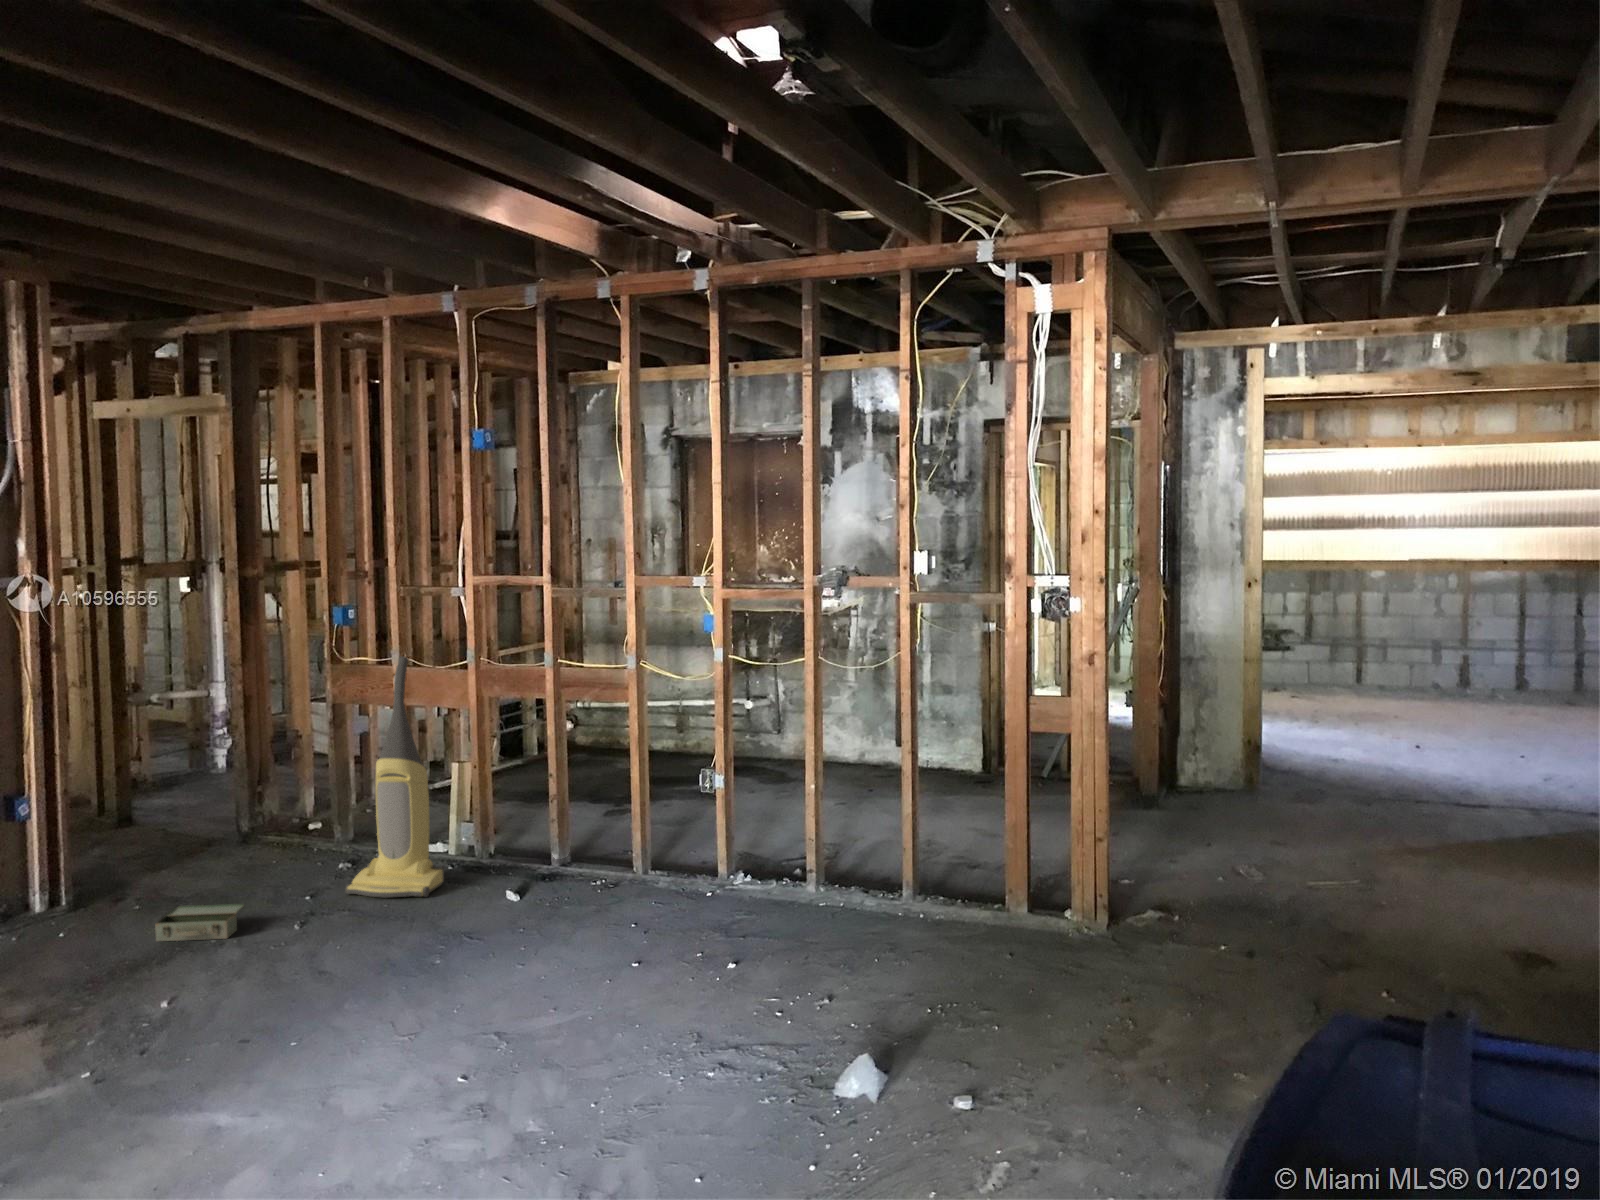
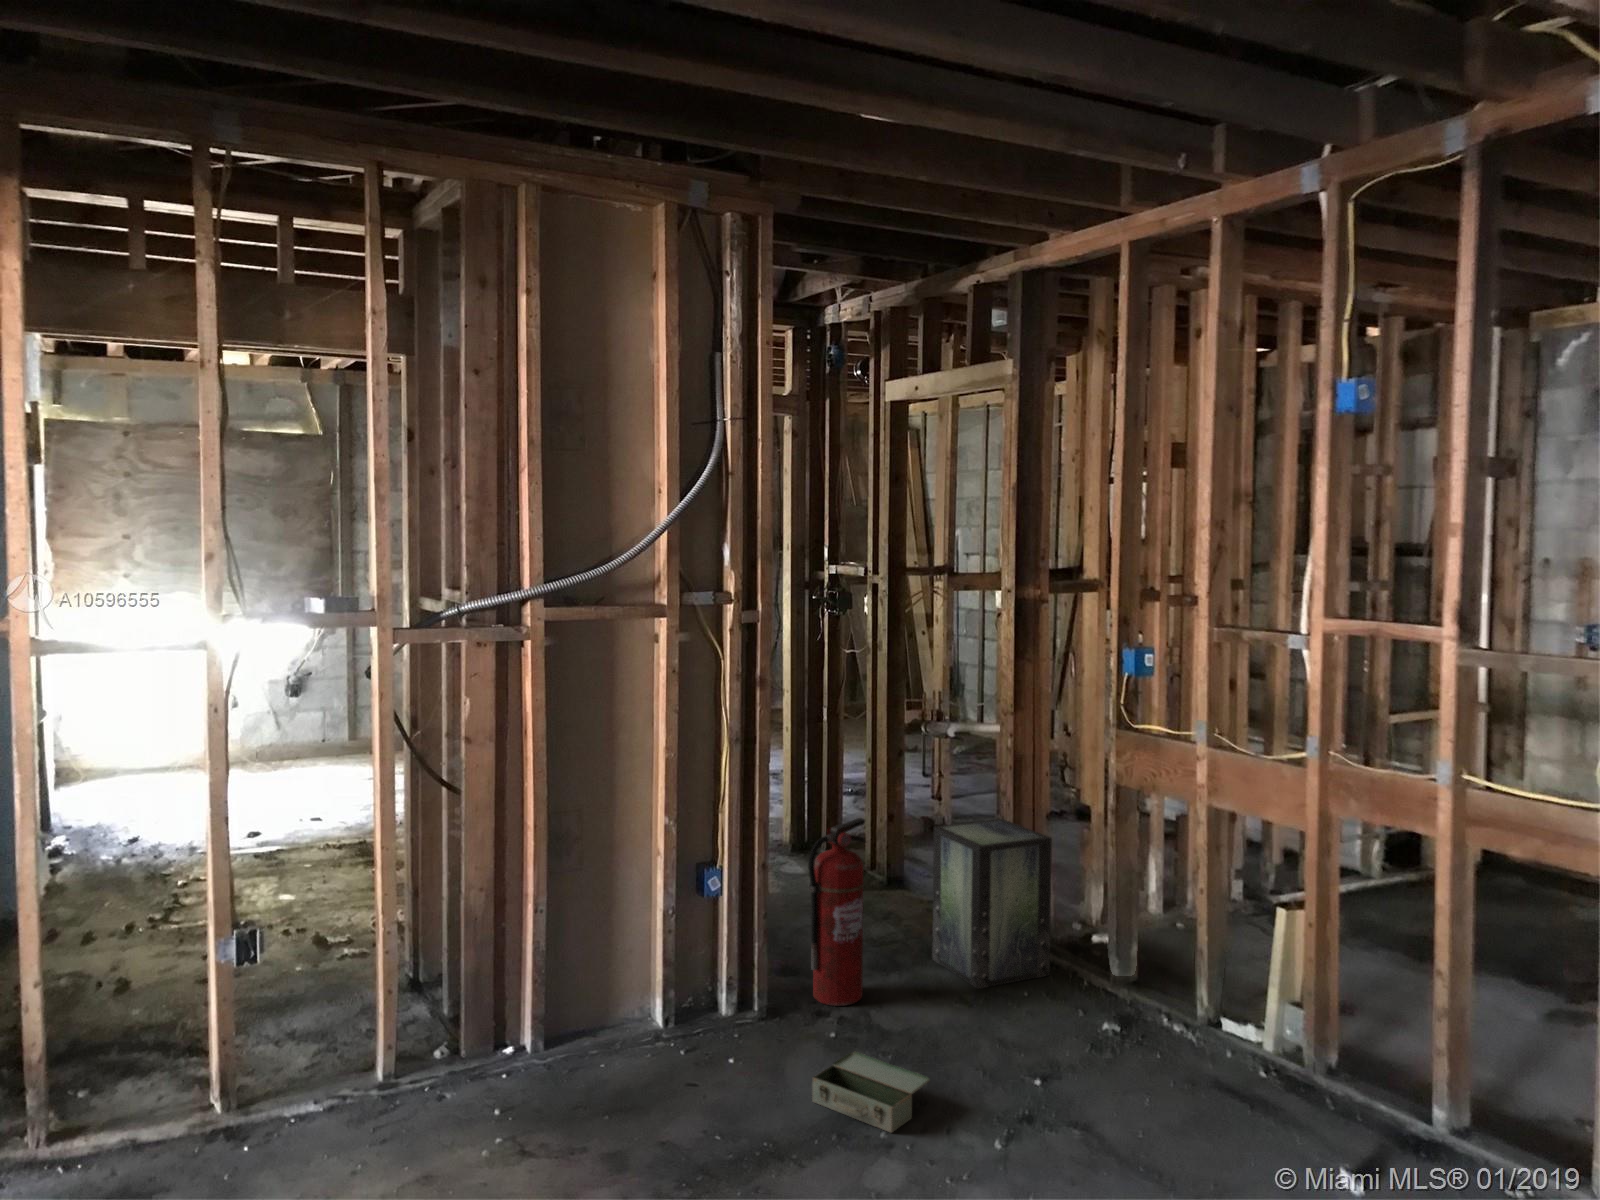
vacuum cleaner: present [345,656,444,898] -> none [1080,740,1237,1147]
storage box: none [190,747,293,870] -> present [932,819,1052,989]
fire extinguisher: none [101,753,152,901] -> present [808,818,866,1006]

